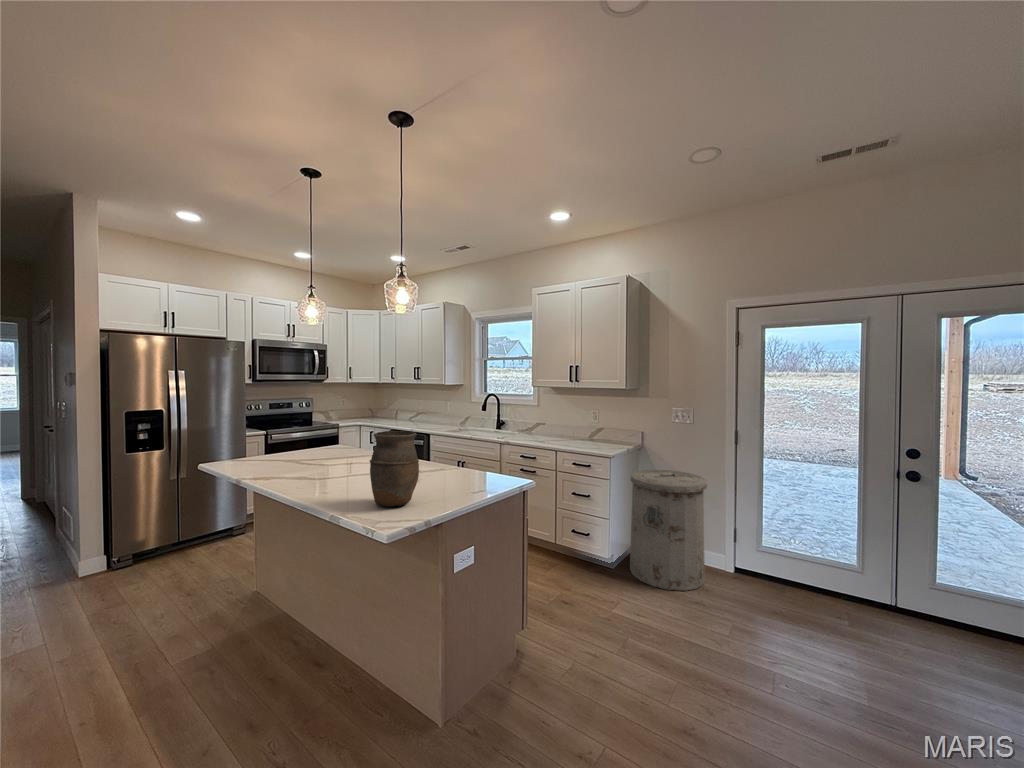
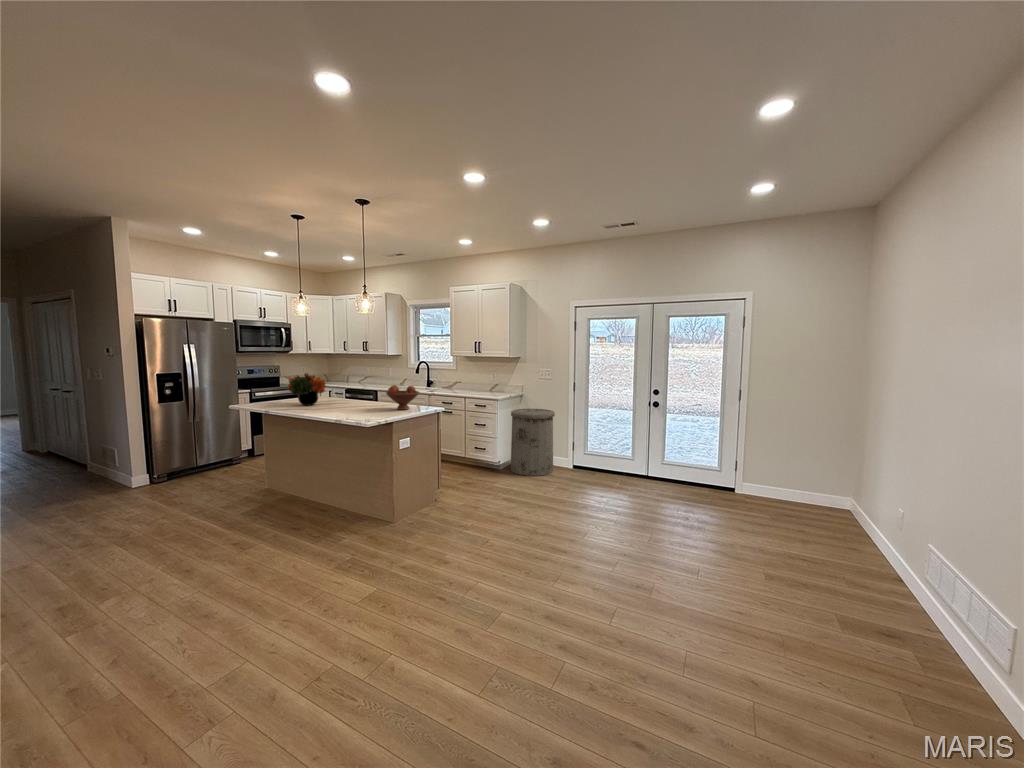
flower arrangement: none [276,414,341,468] -> present [288,373,326,406]
vase: present [370,431,419,507] -> none [356,379,382,416]
fruit bowl: none [430,438,489,485] -> present [386,385,419,410]

